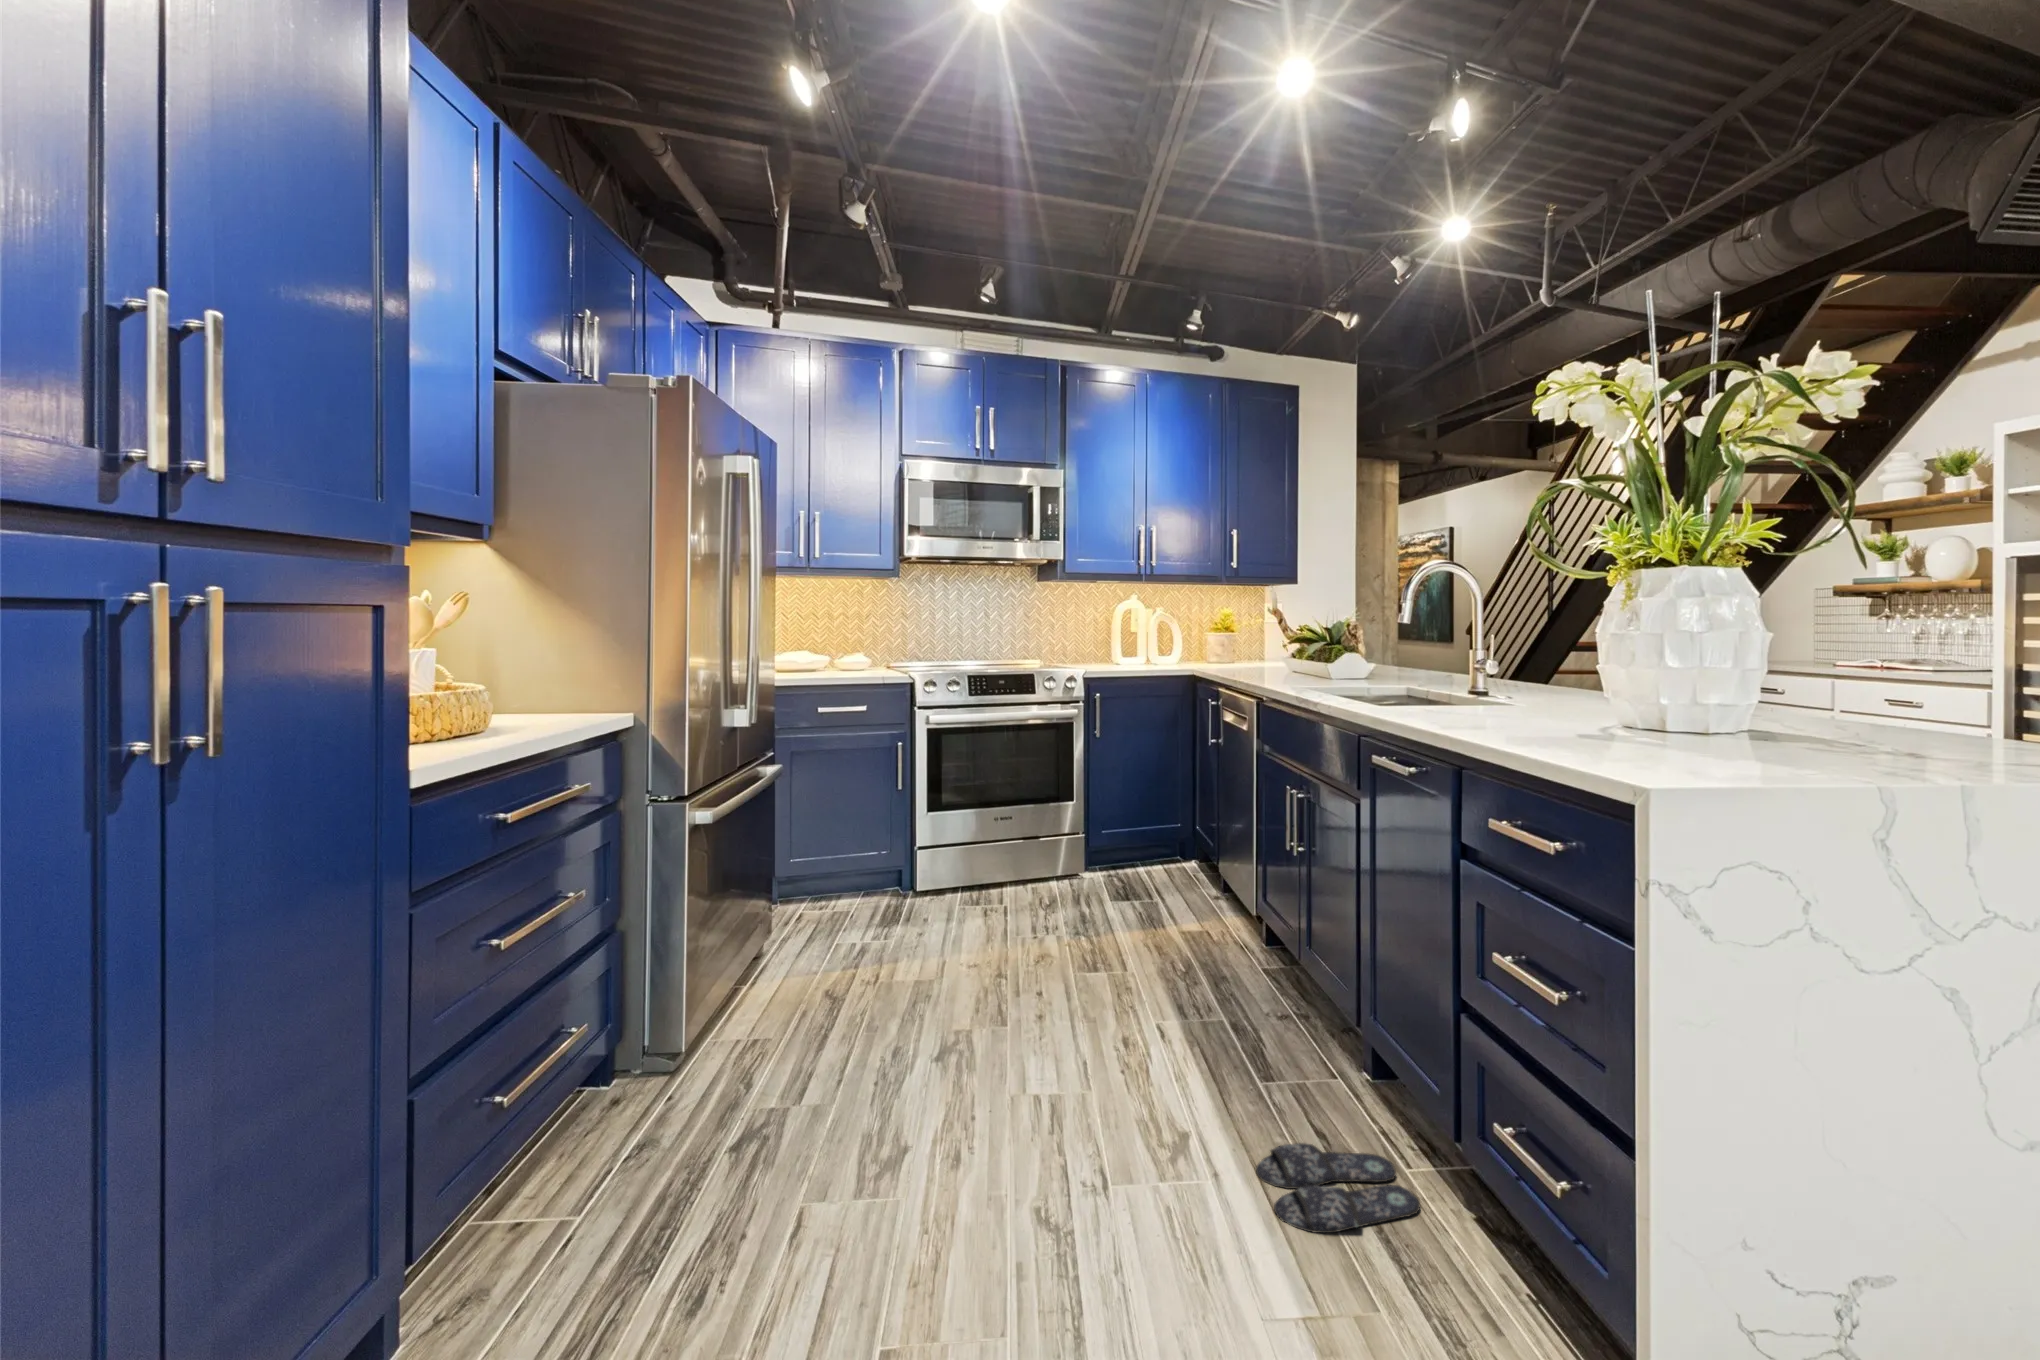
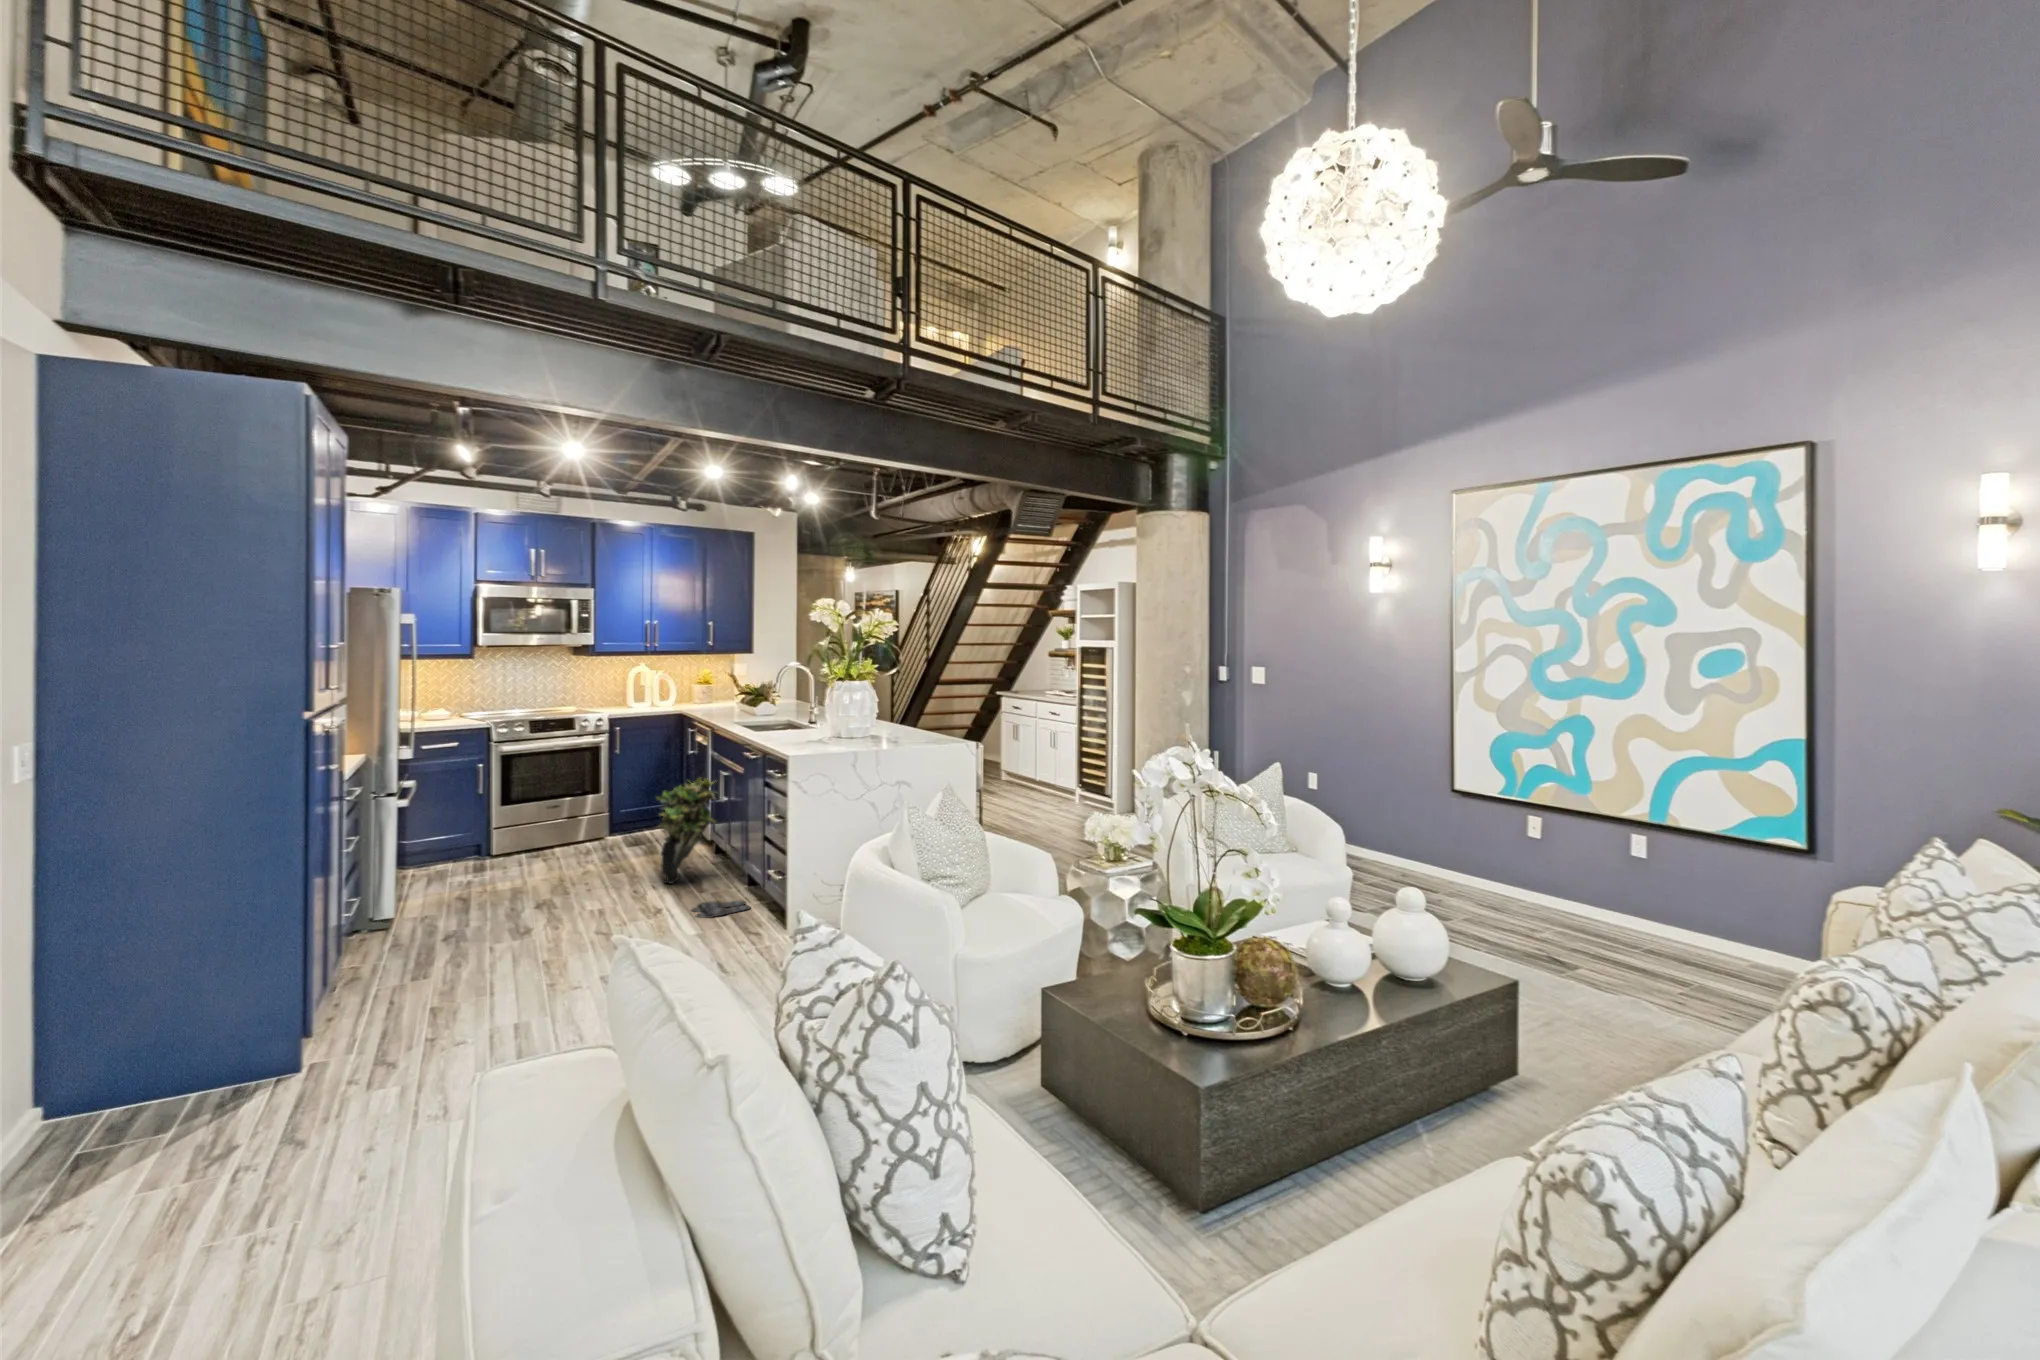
potted plant: none [1162,796,1286,1033] -> present [657,778,715,884]

